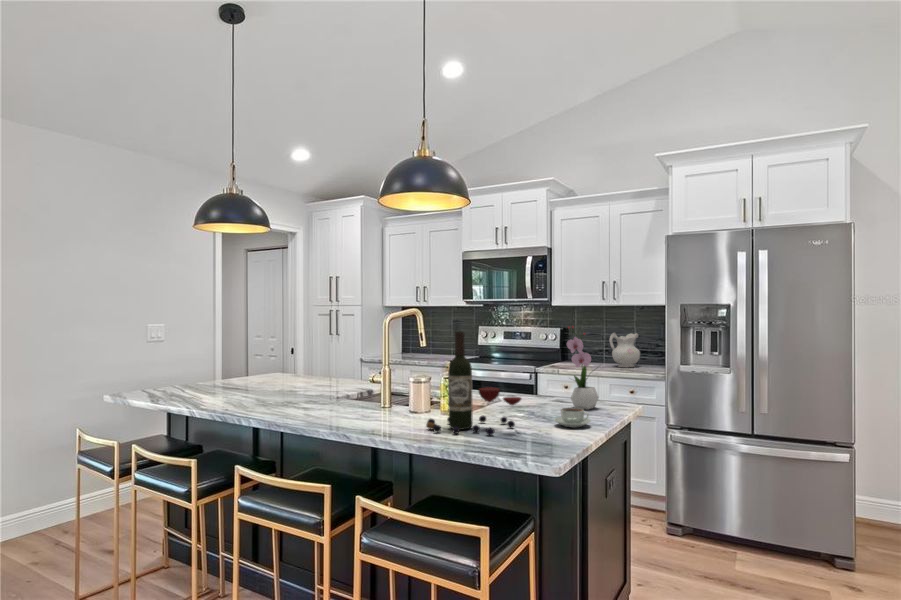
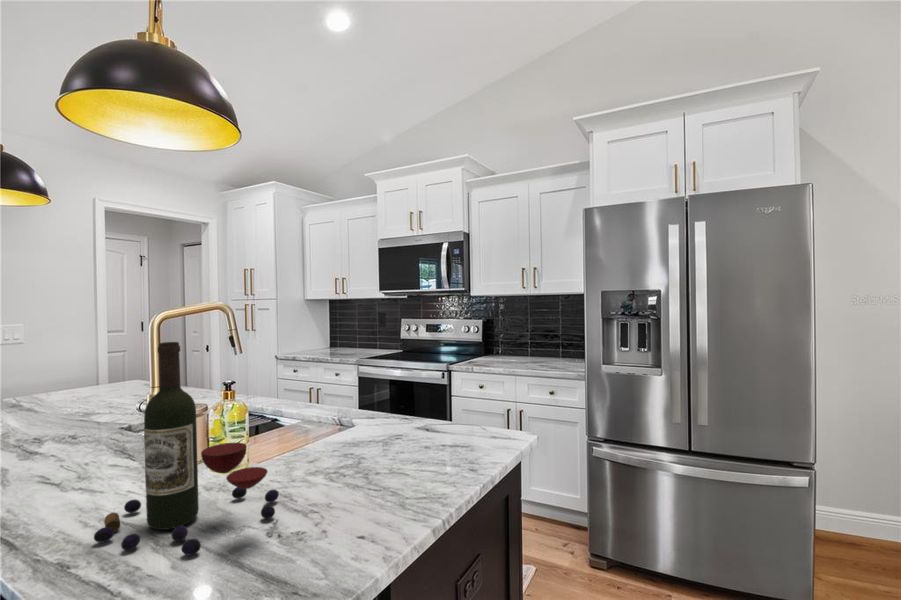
flower arrangement: present [567,326,599,410] -> none [416,324,473,453]
ceramic pitcher: present [610,333,640,367] -> none [528,325,562,363]
coffee cup: present [555,408,591,428] -> none [353,472,419,517]

